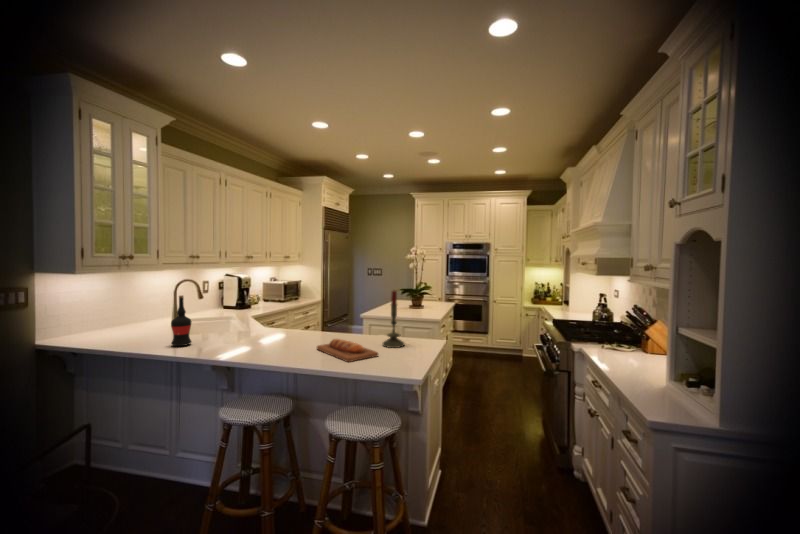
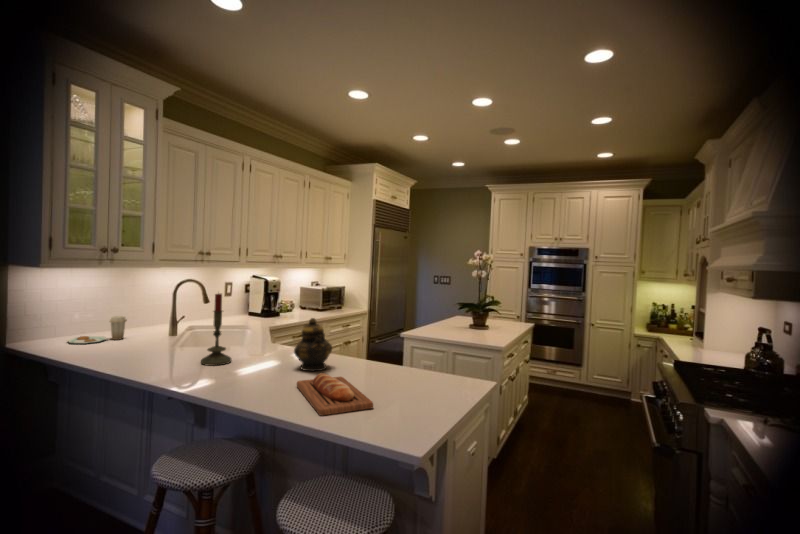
candle: present [383,290,404,348] -> present [201,294,231,366]
wine bottle: present [171,295,192,346] -> none [130,300,157,365]
teapot: none [303,302,330,341] -> present [294,318,332,371]
plate: none [89,312,140,337] -> present [67,316,127,344]

